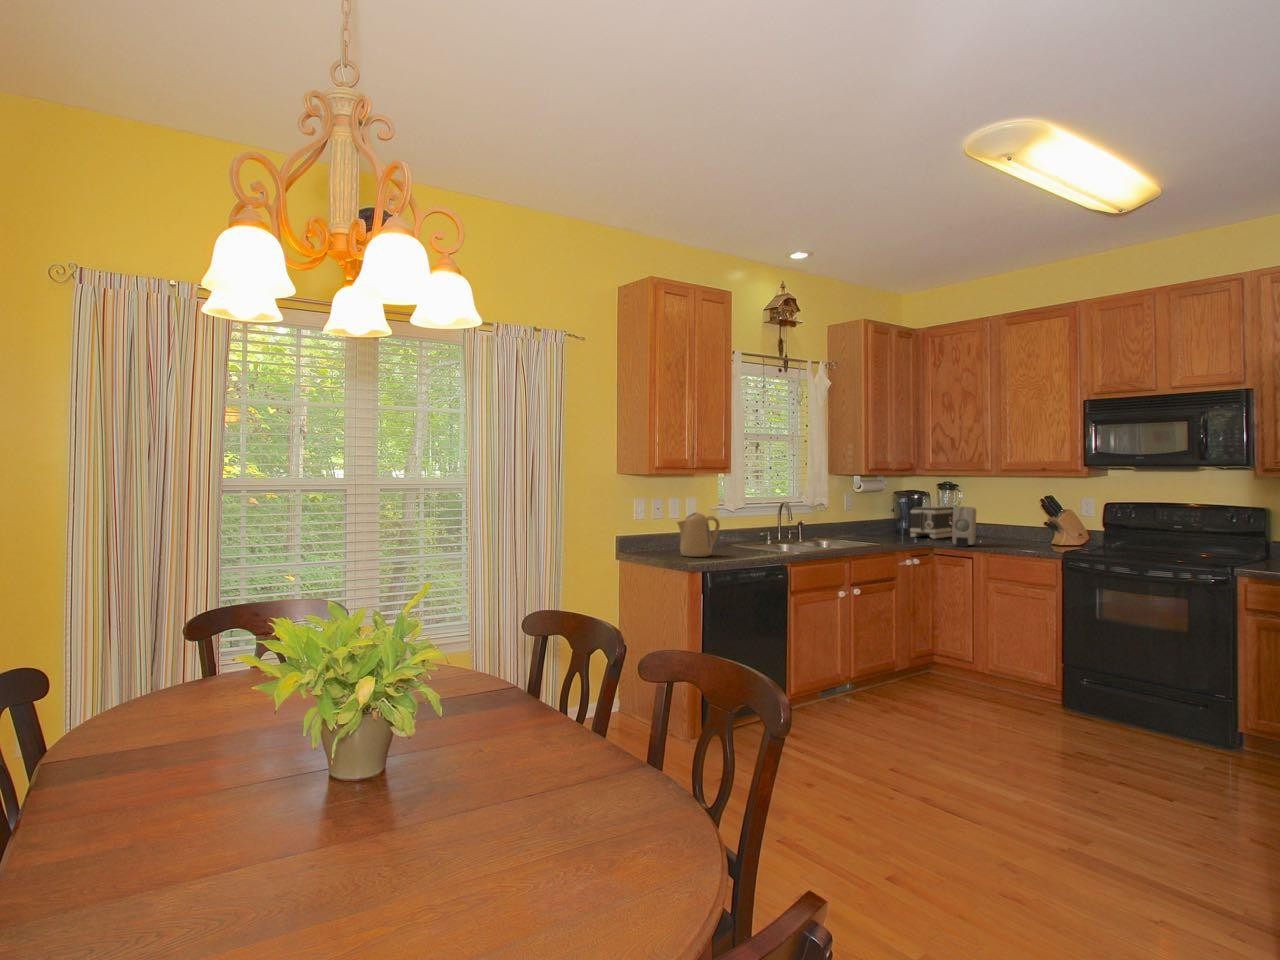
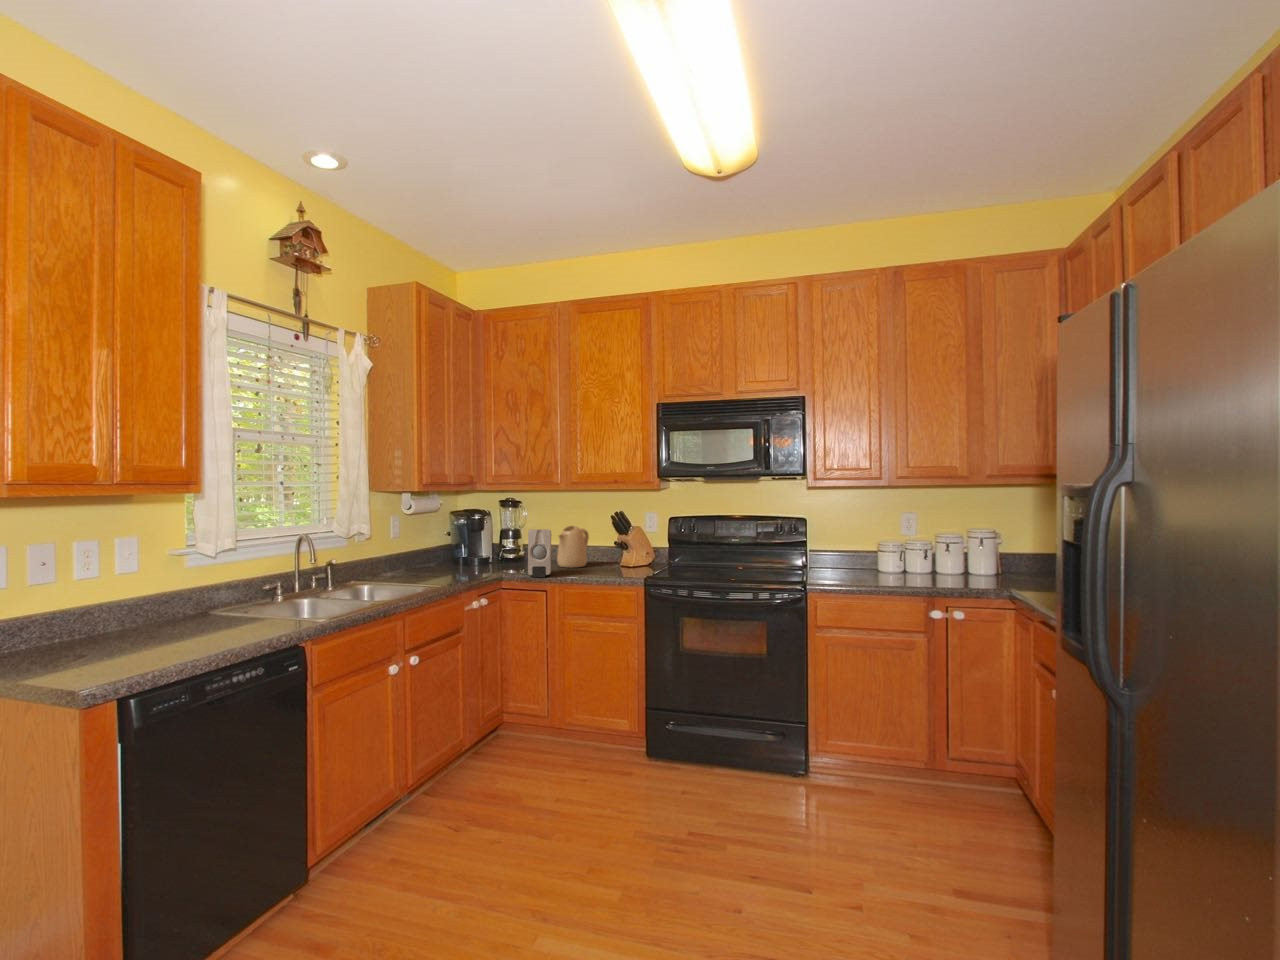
toaster: present [910,506,953,539] -> none [471,527,518,566]
kettle: present [677,512,720,557] -> present [557,526,589,568]

